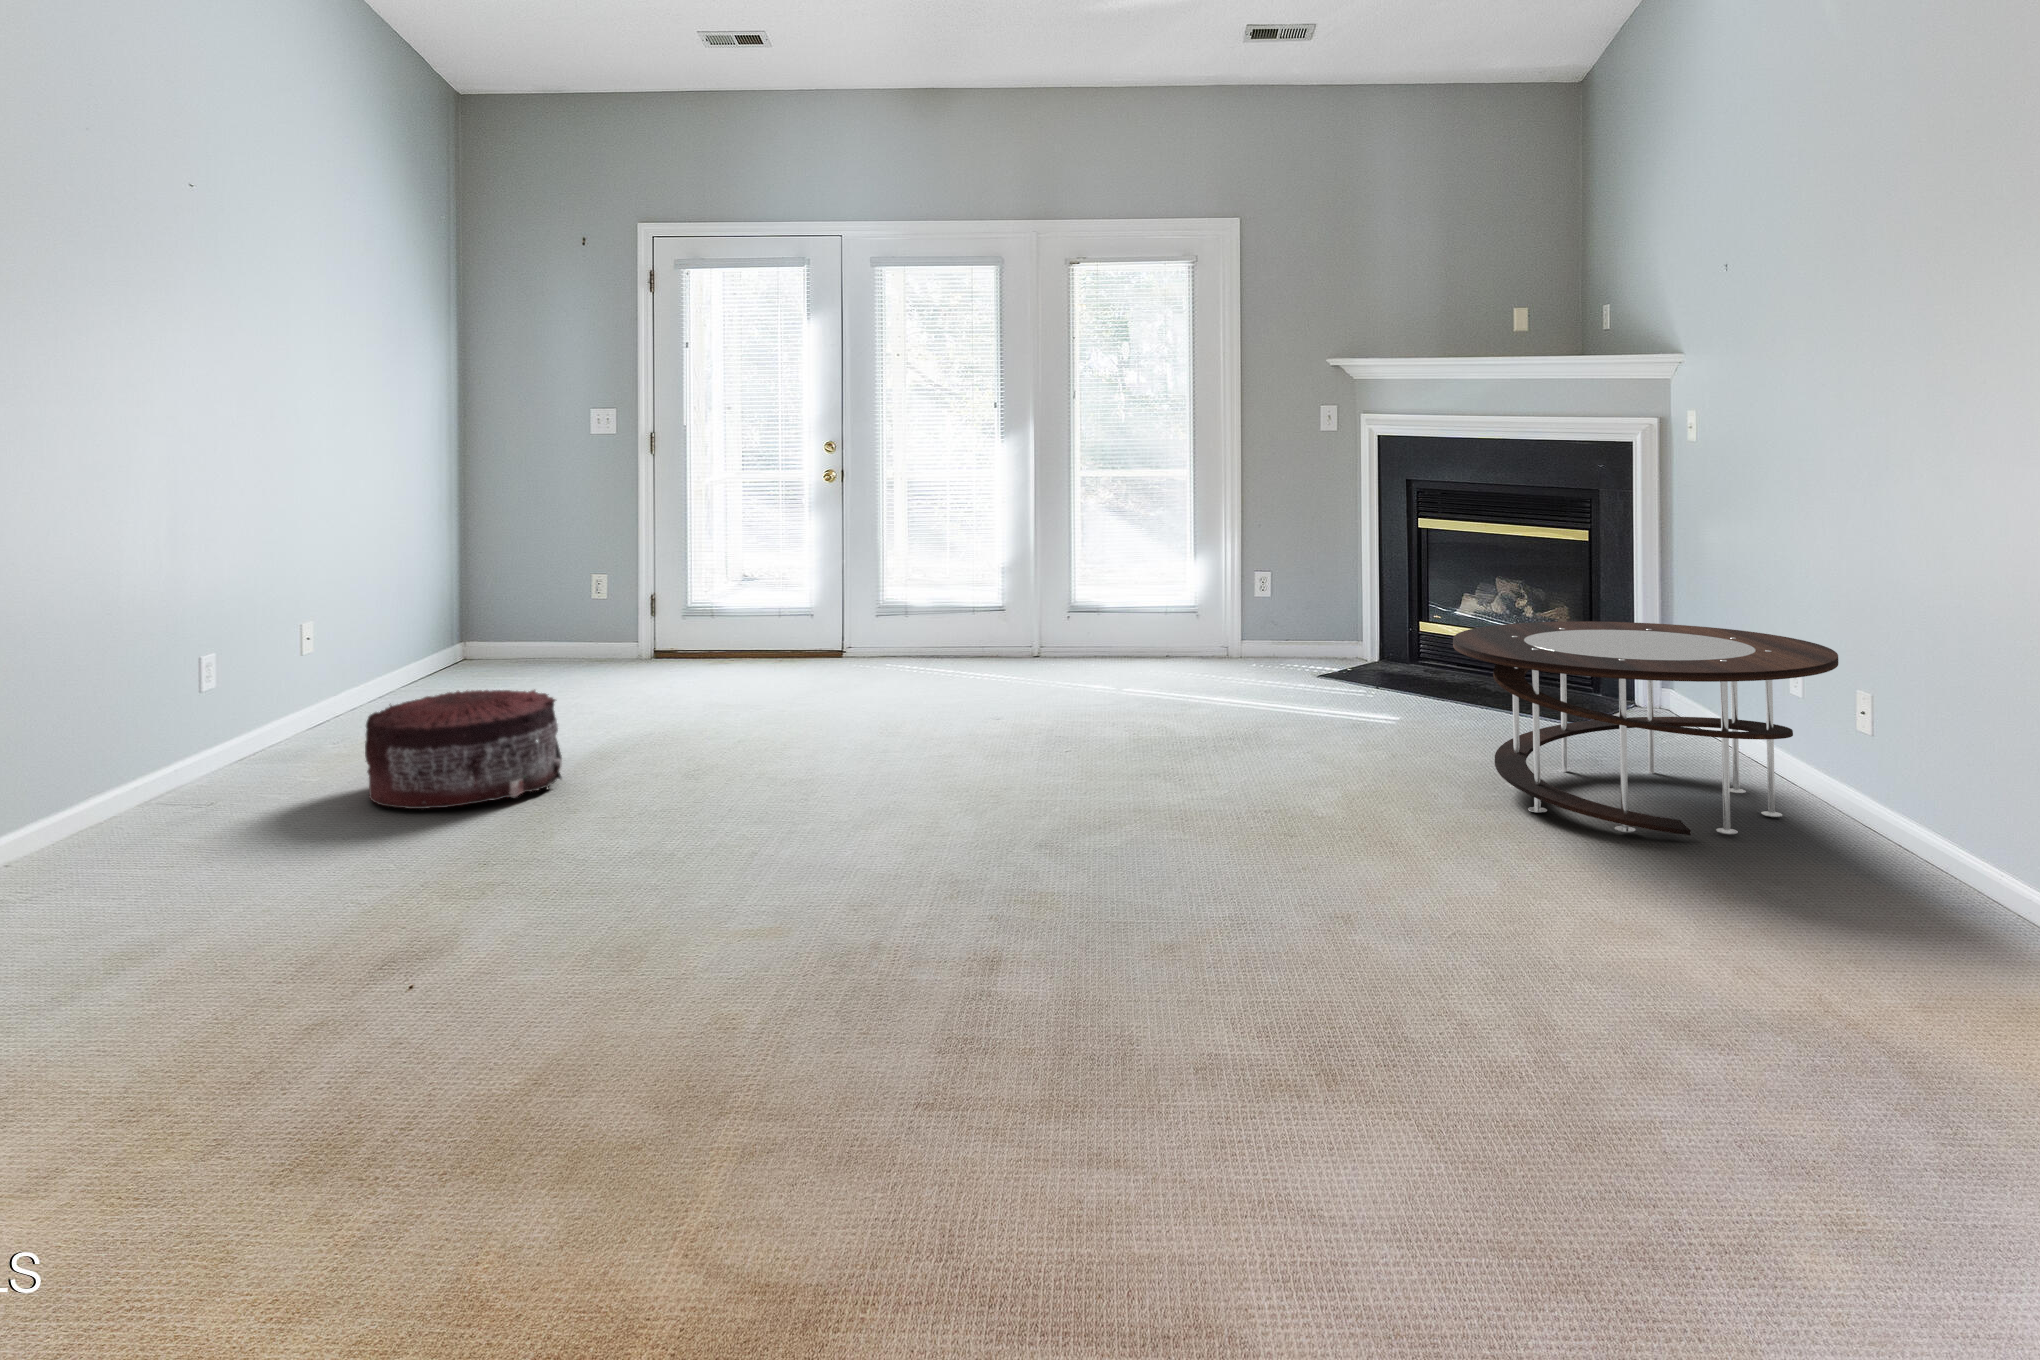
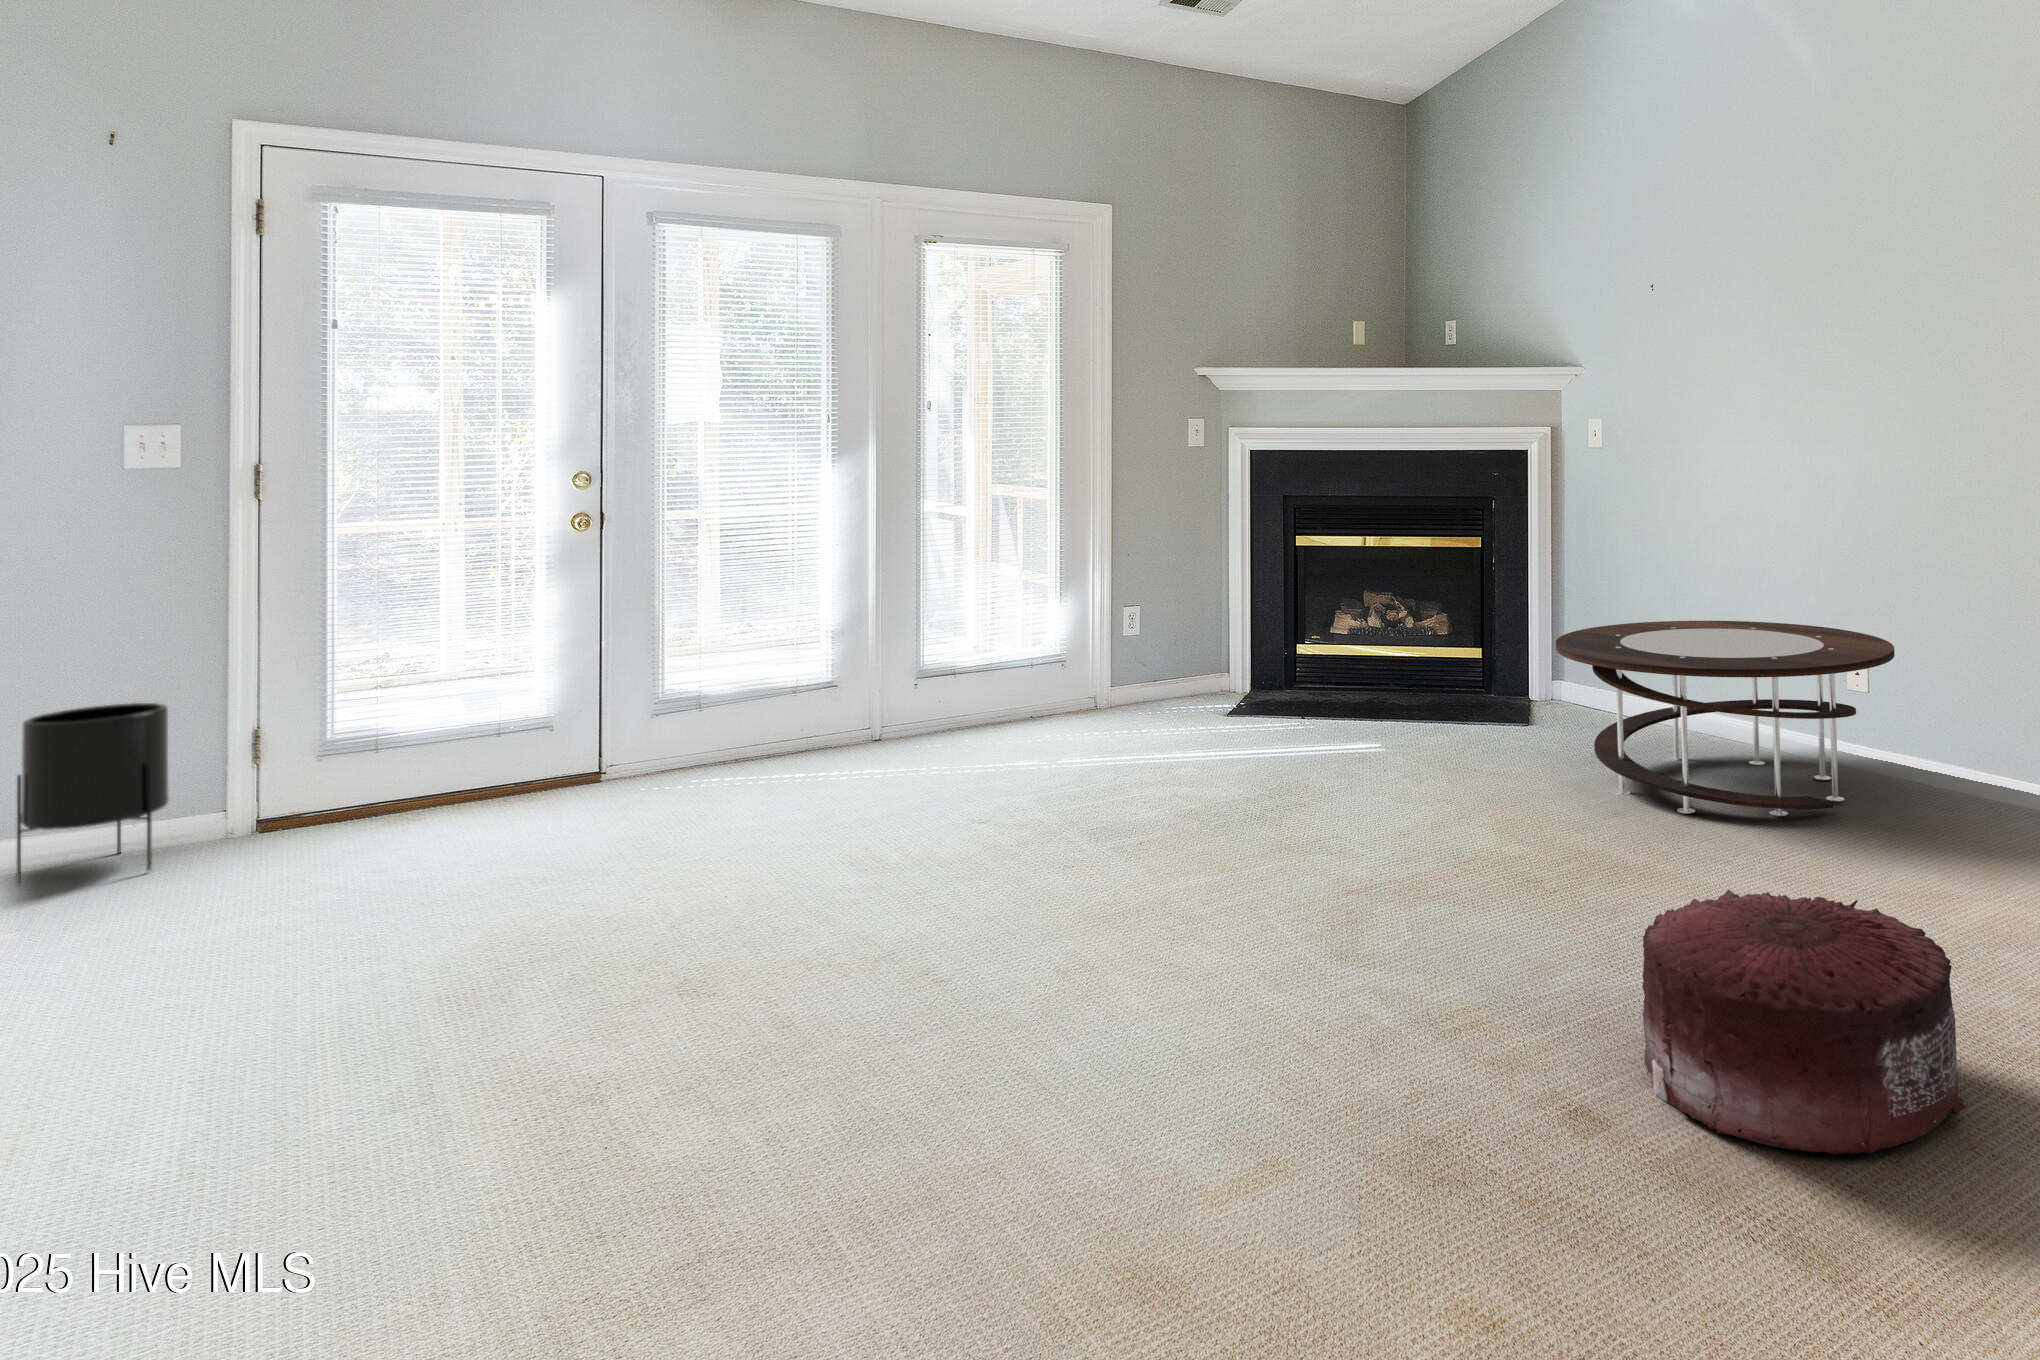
planter: none [533,571,603,668] -> present [17,703,169,885]
pouf: present [365,690,562,809] -> present [1642,890,1966,1154]

